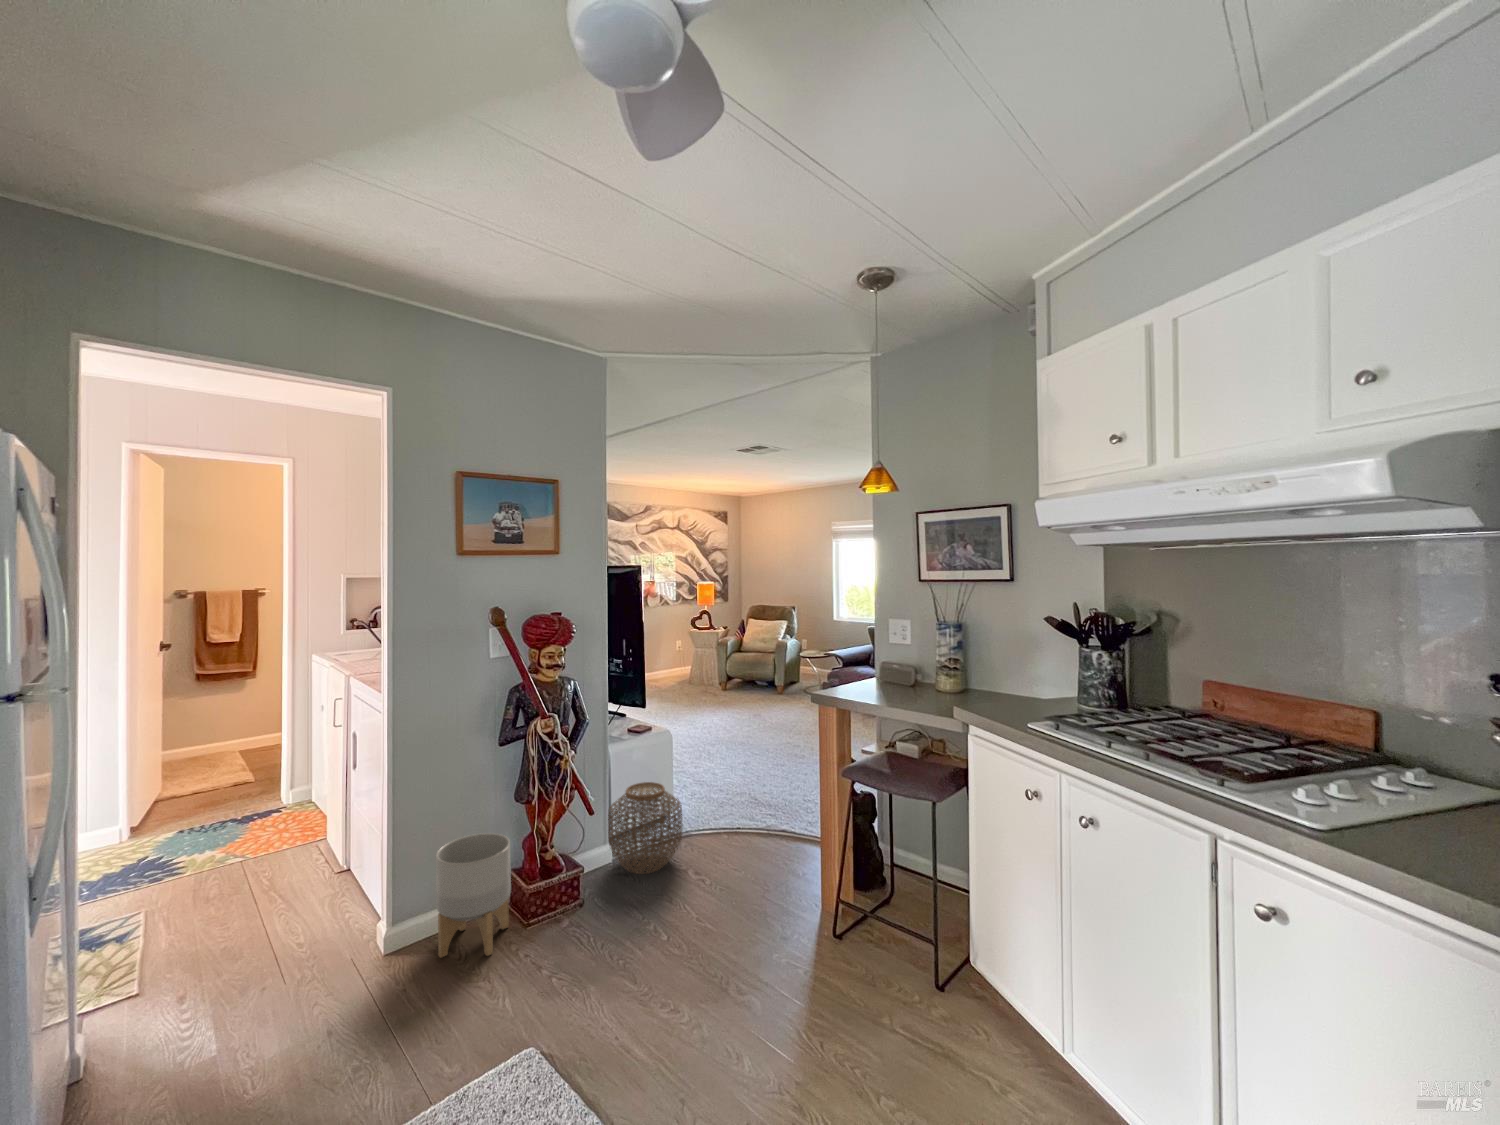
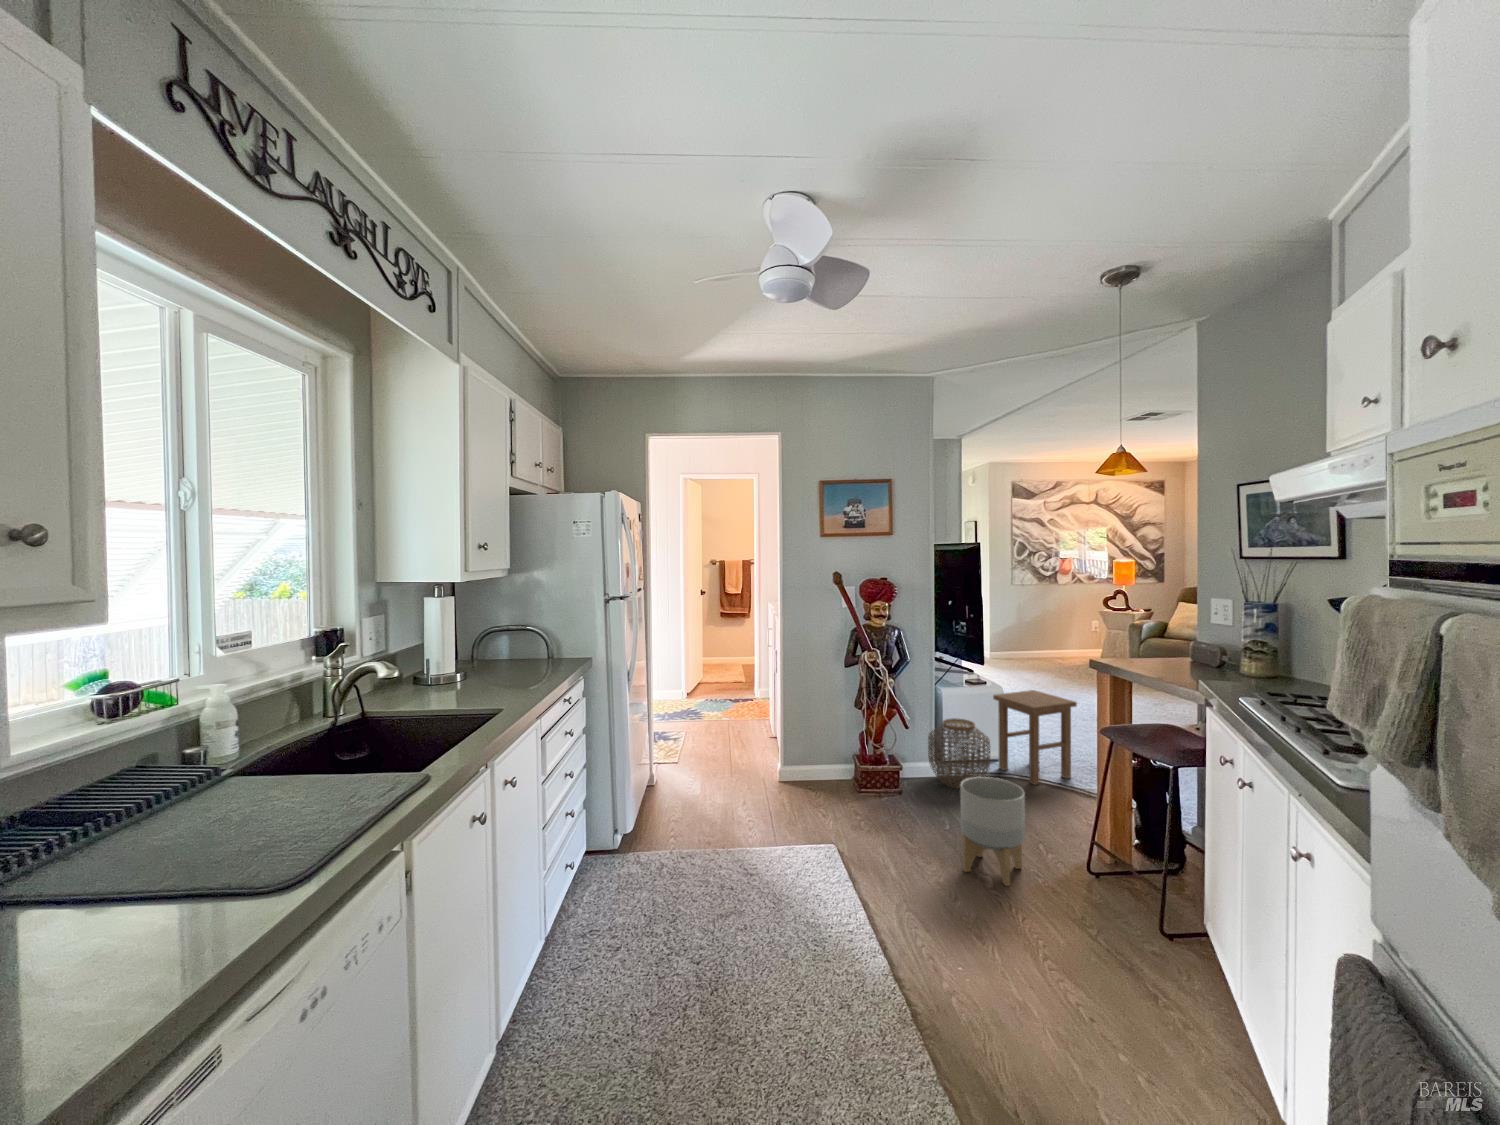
stool: none [668,729,750,839] -> present [993,690,1077,784]
planter: present [436,833,511,958] -> present [960,777,1025,886]

